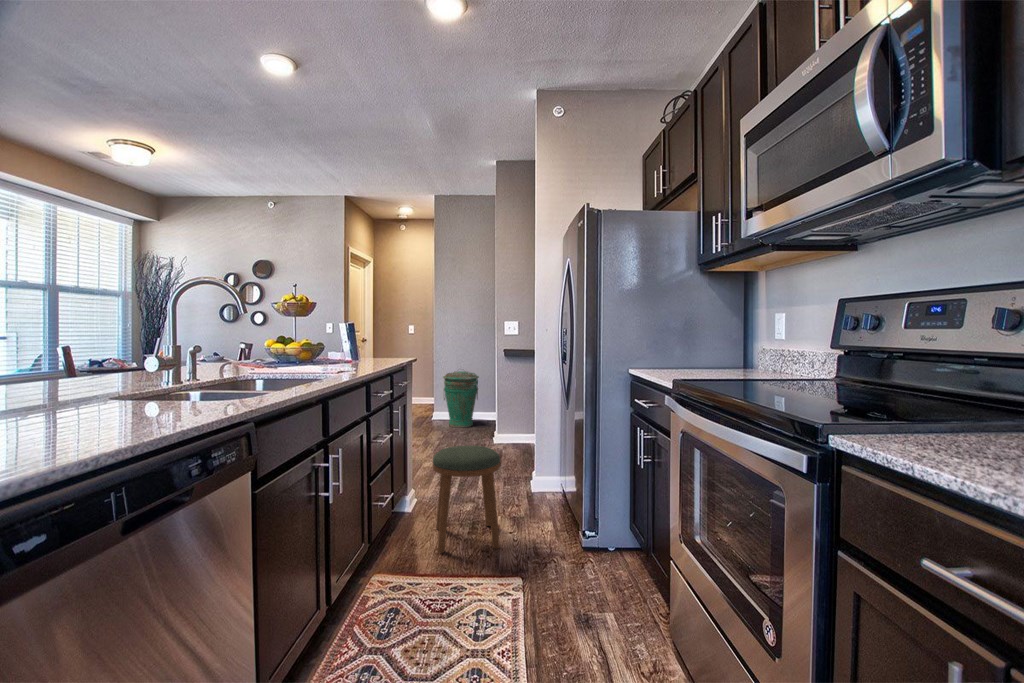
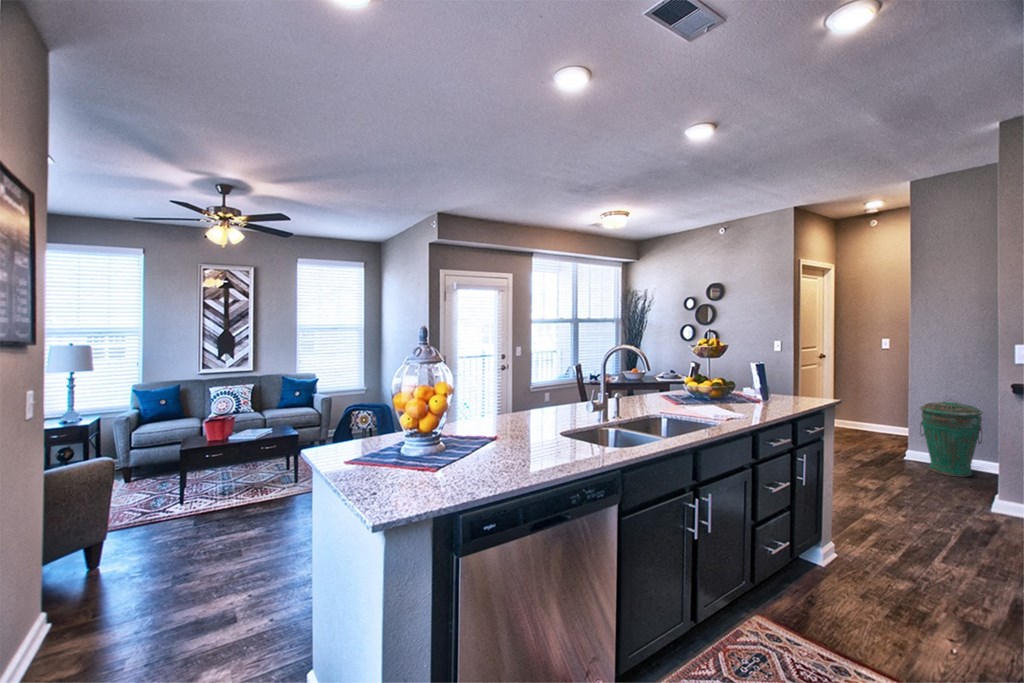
stool: present [433,445,500,553] -> none [833,513,932,654]

